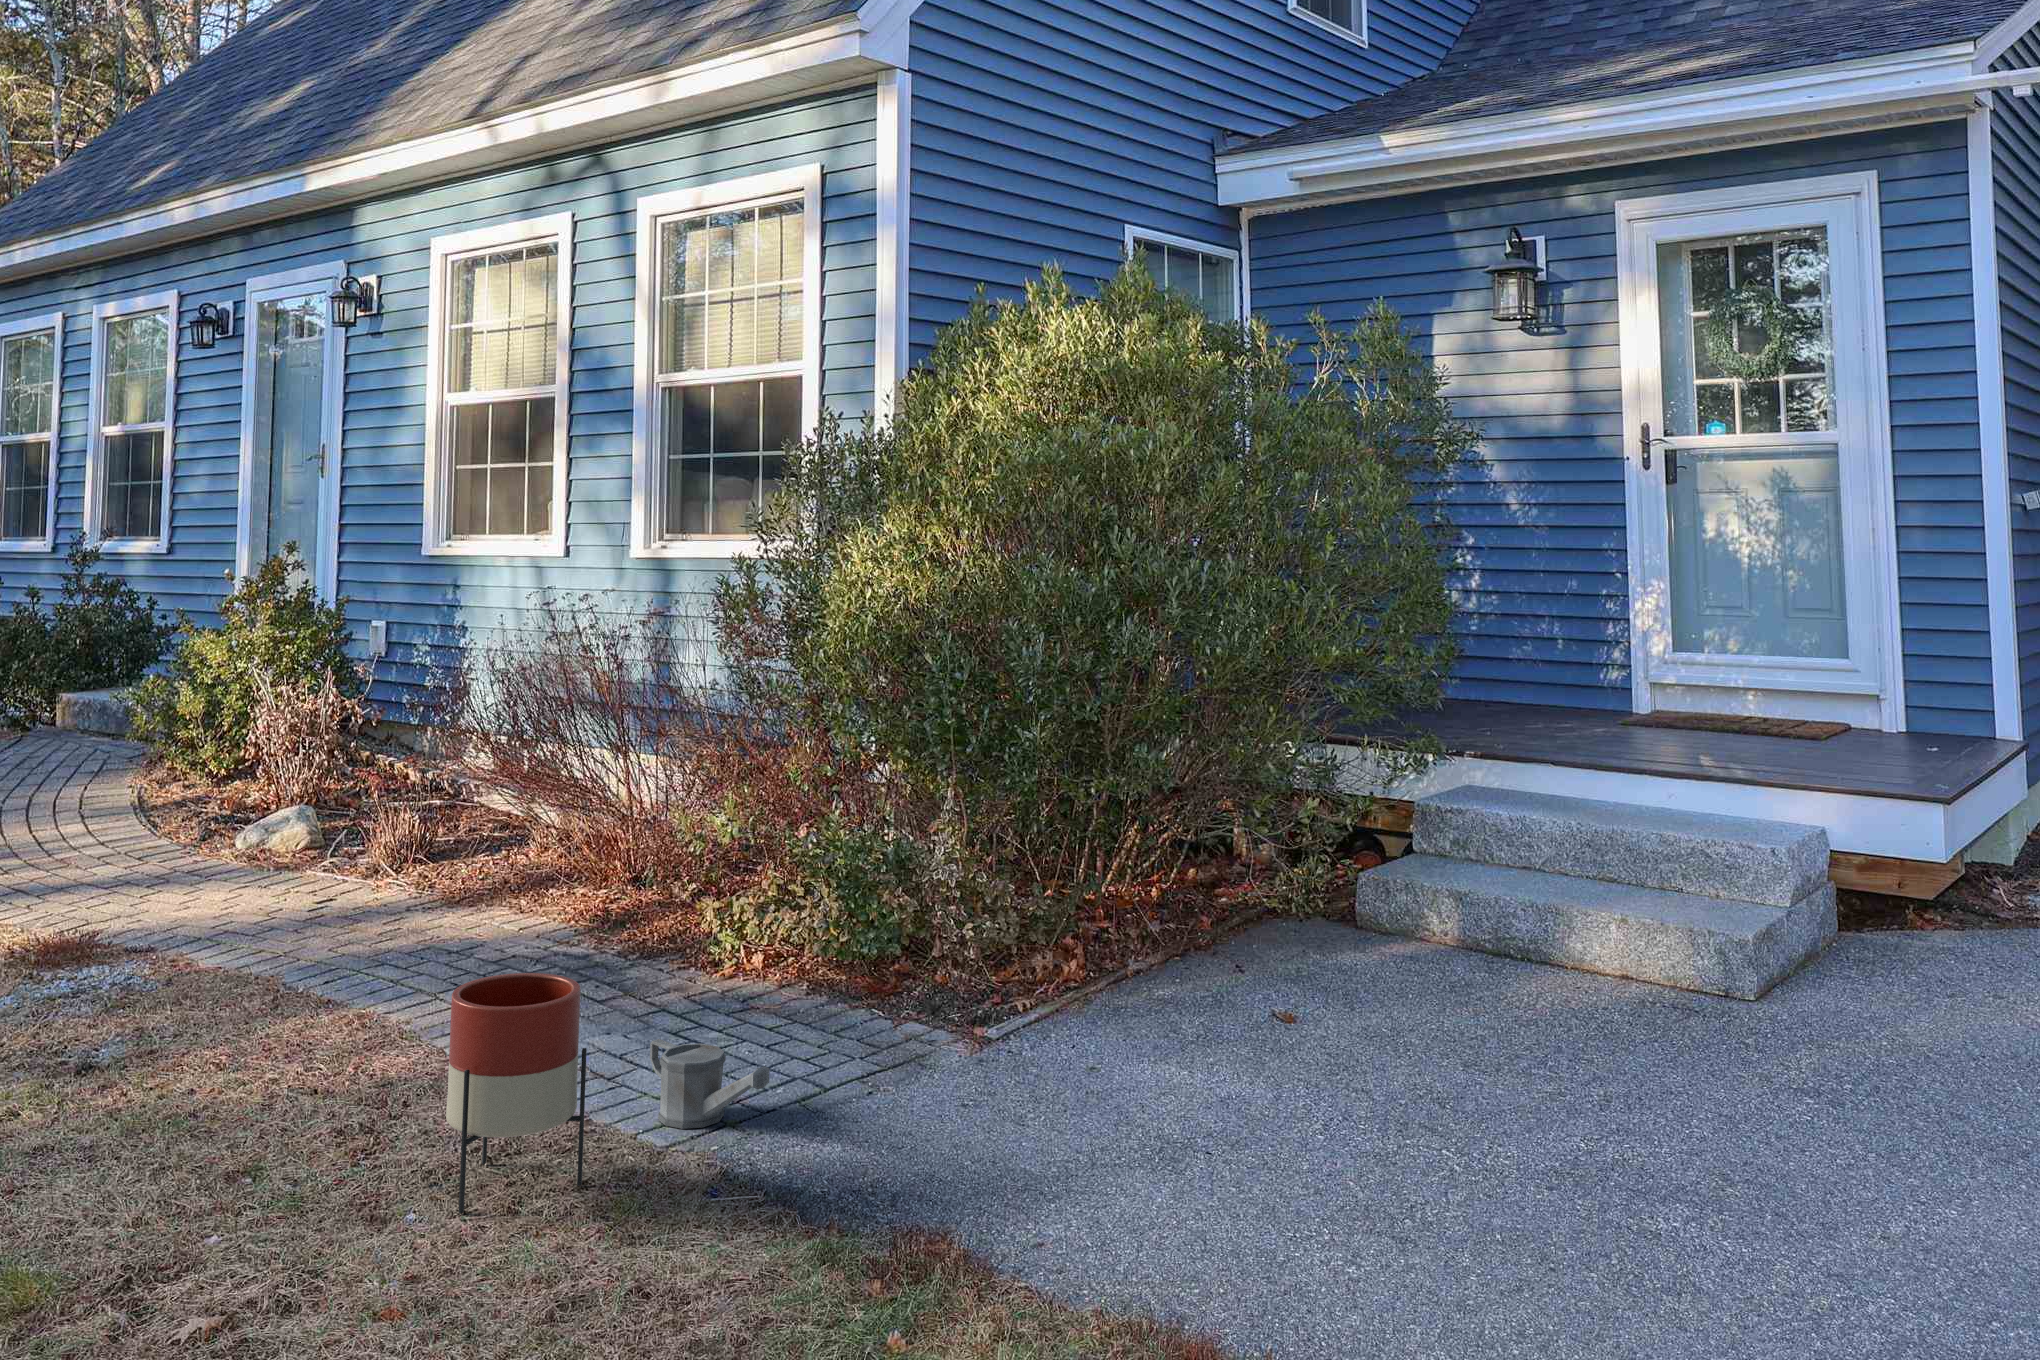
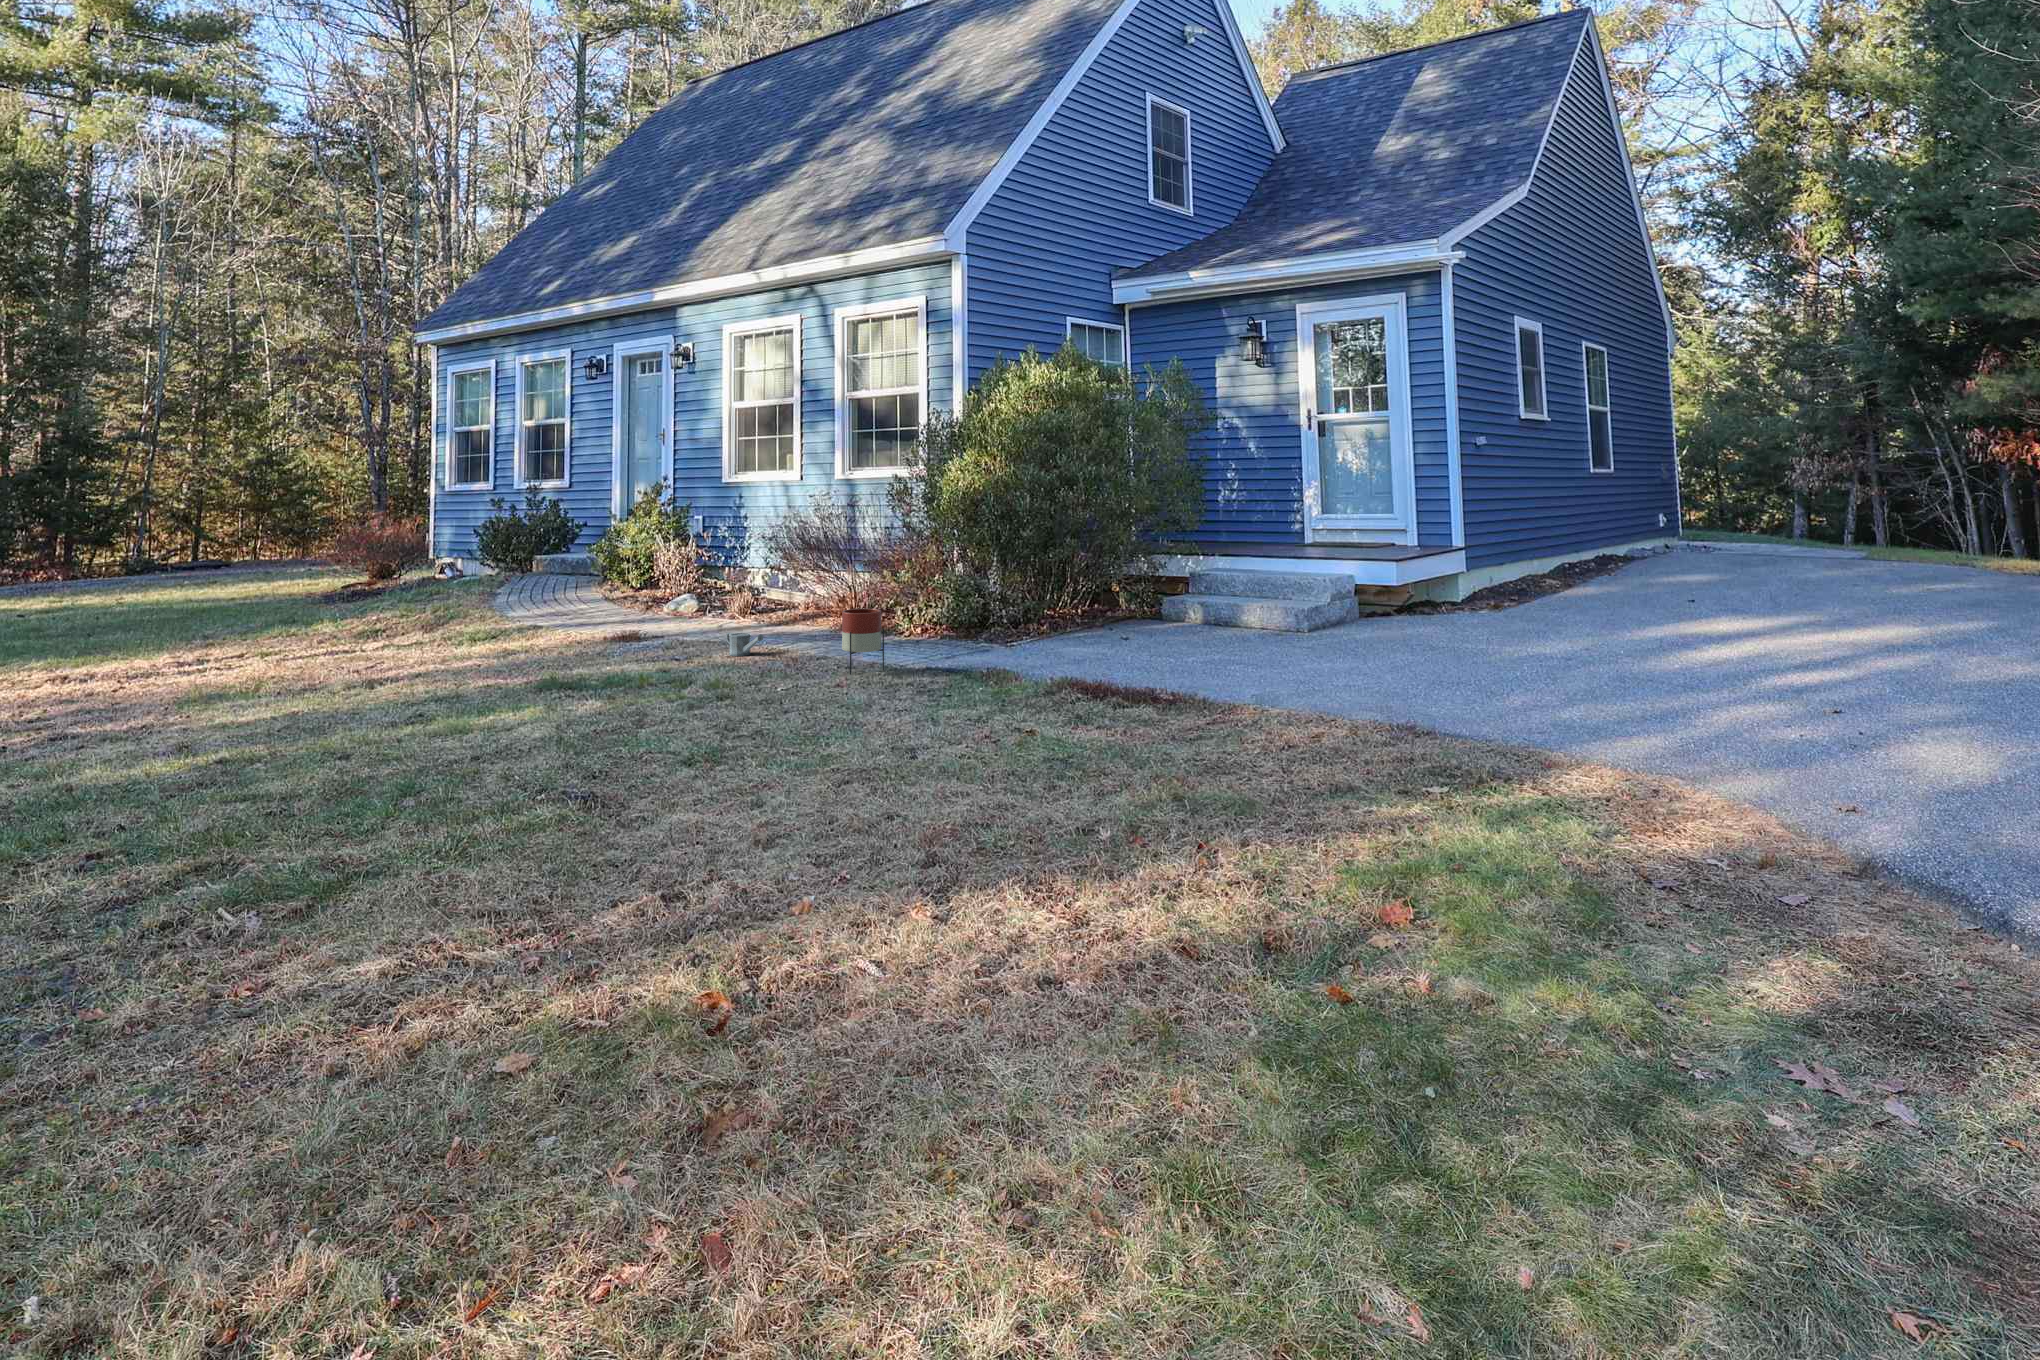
watering can: present [650,1039,770,1129] -> present [726,633,763,656]

